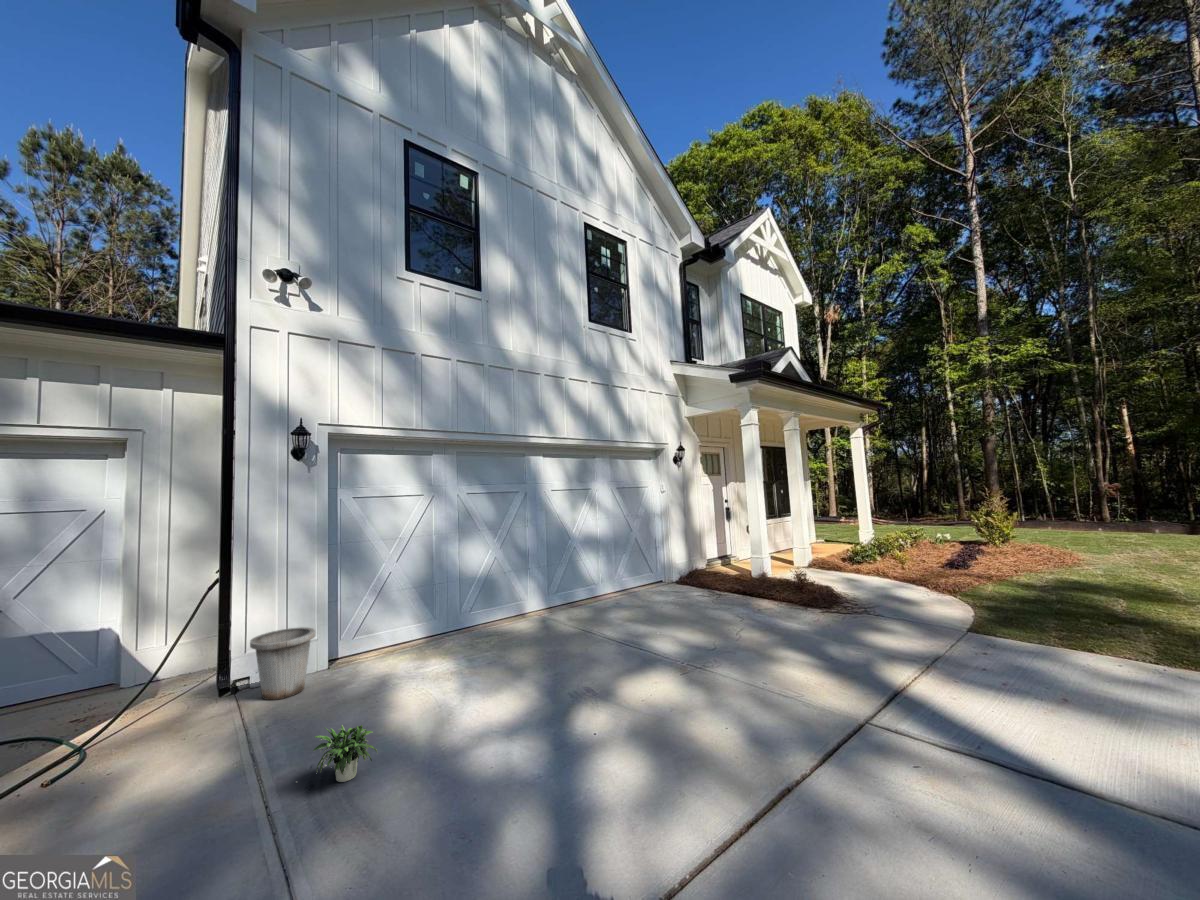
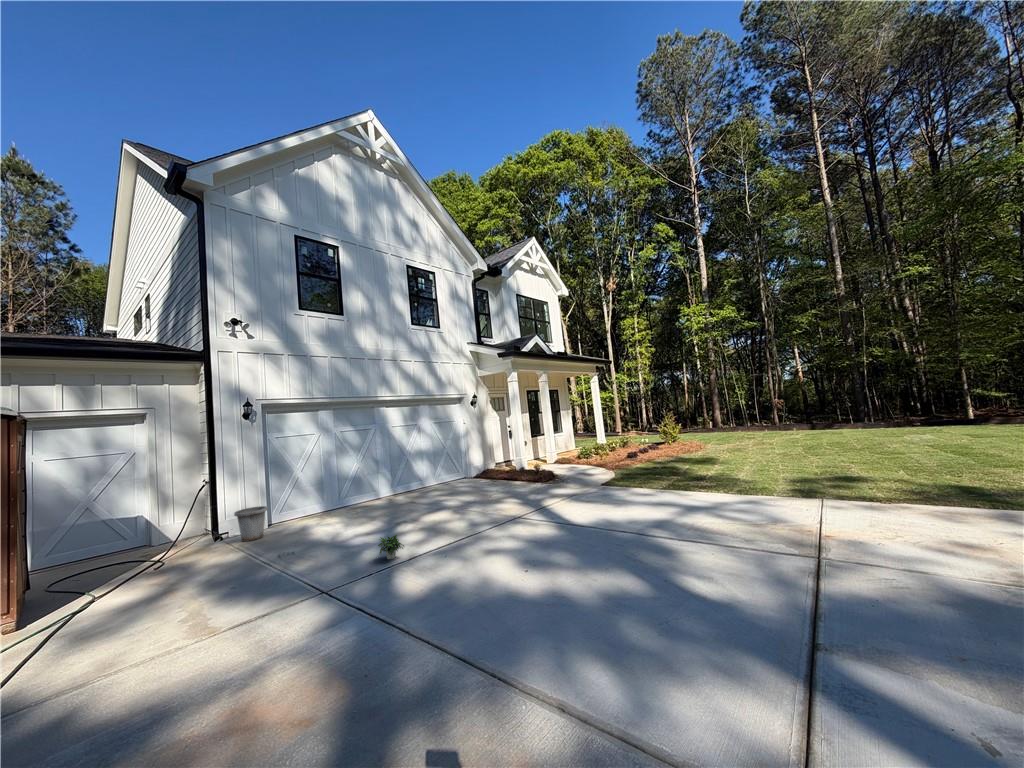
potted plant: present [296,725,377,783] -> present [378,535,404,559]

